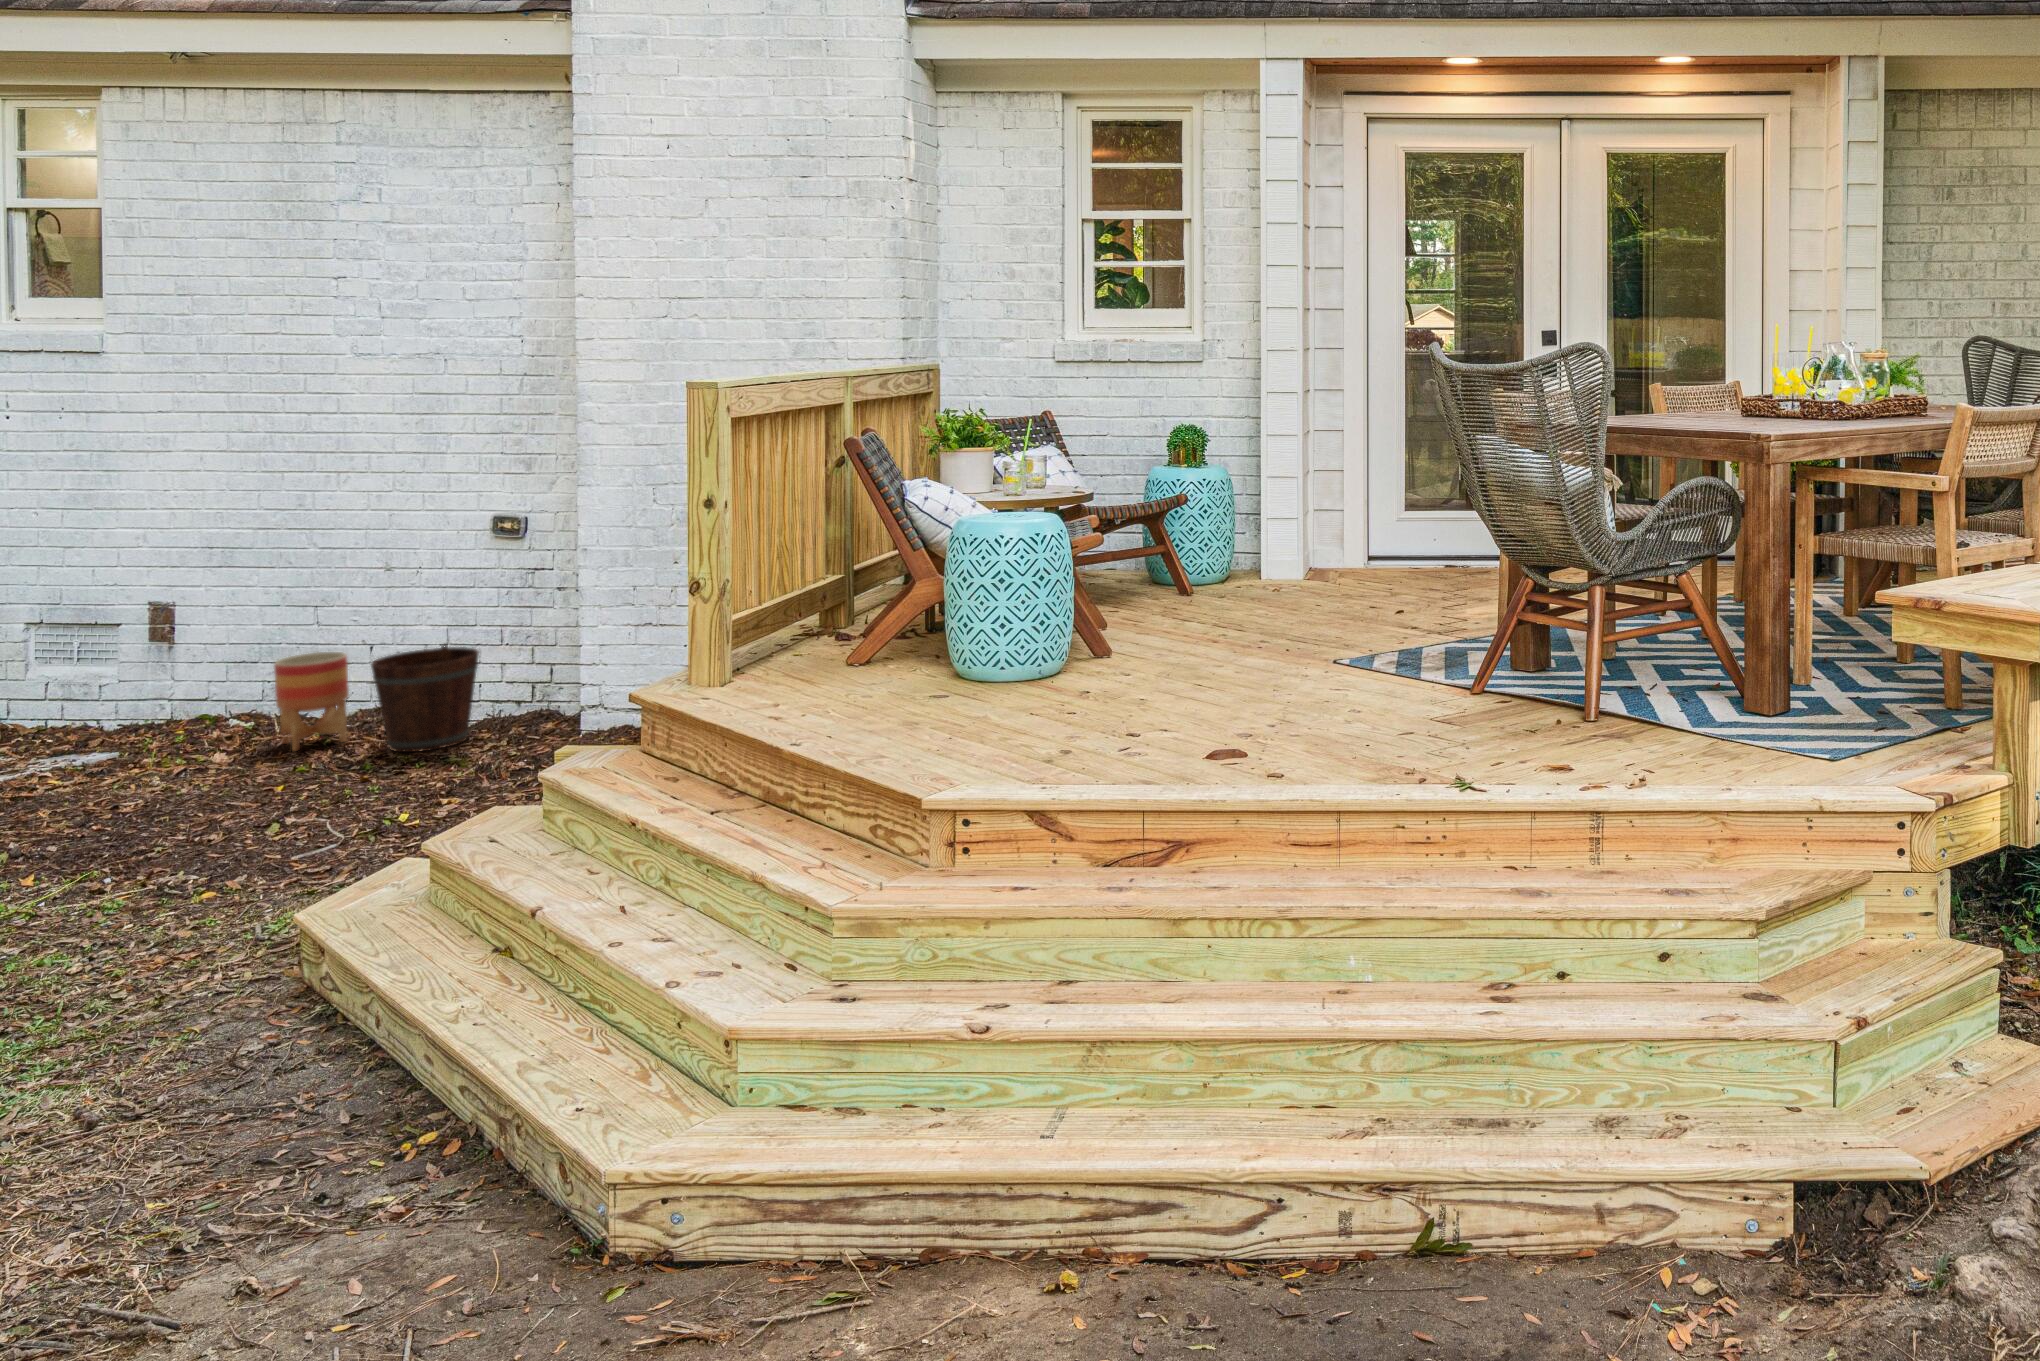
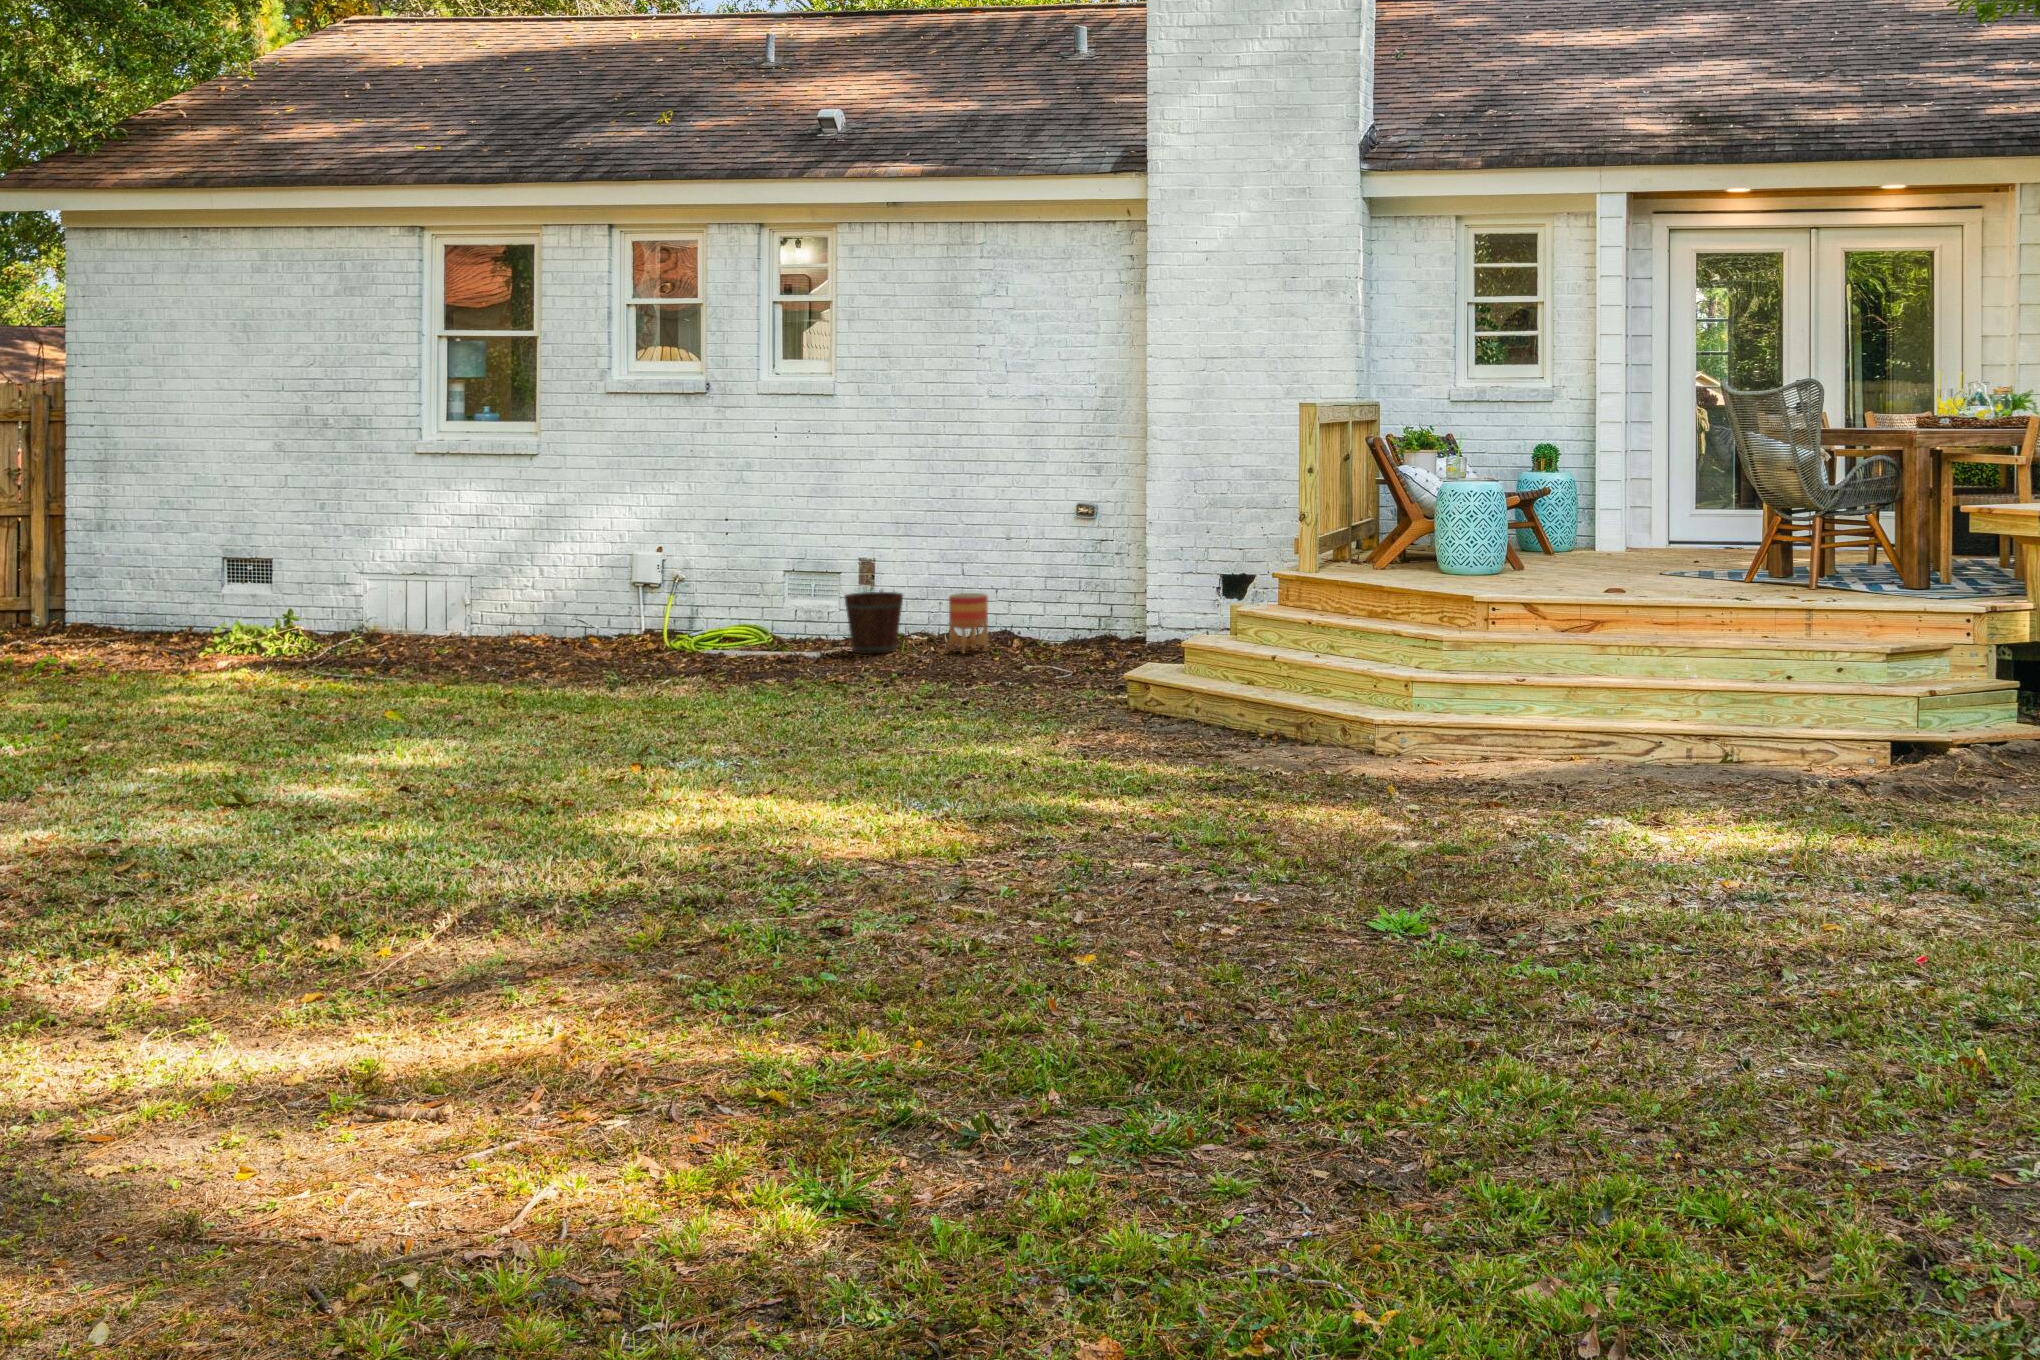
bucket: present [371,644,479,752] -> present [845,590,903,654]

